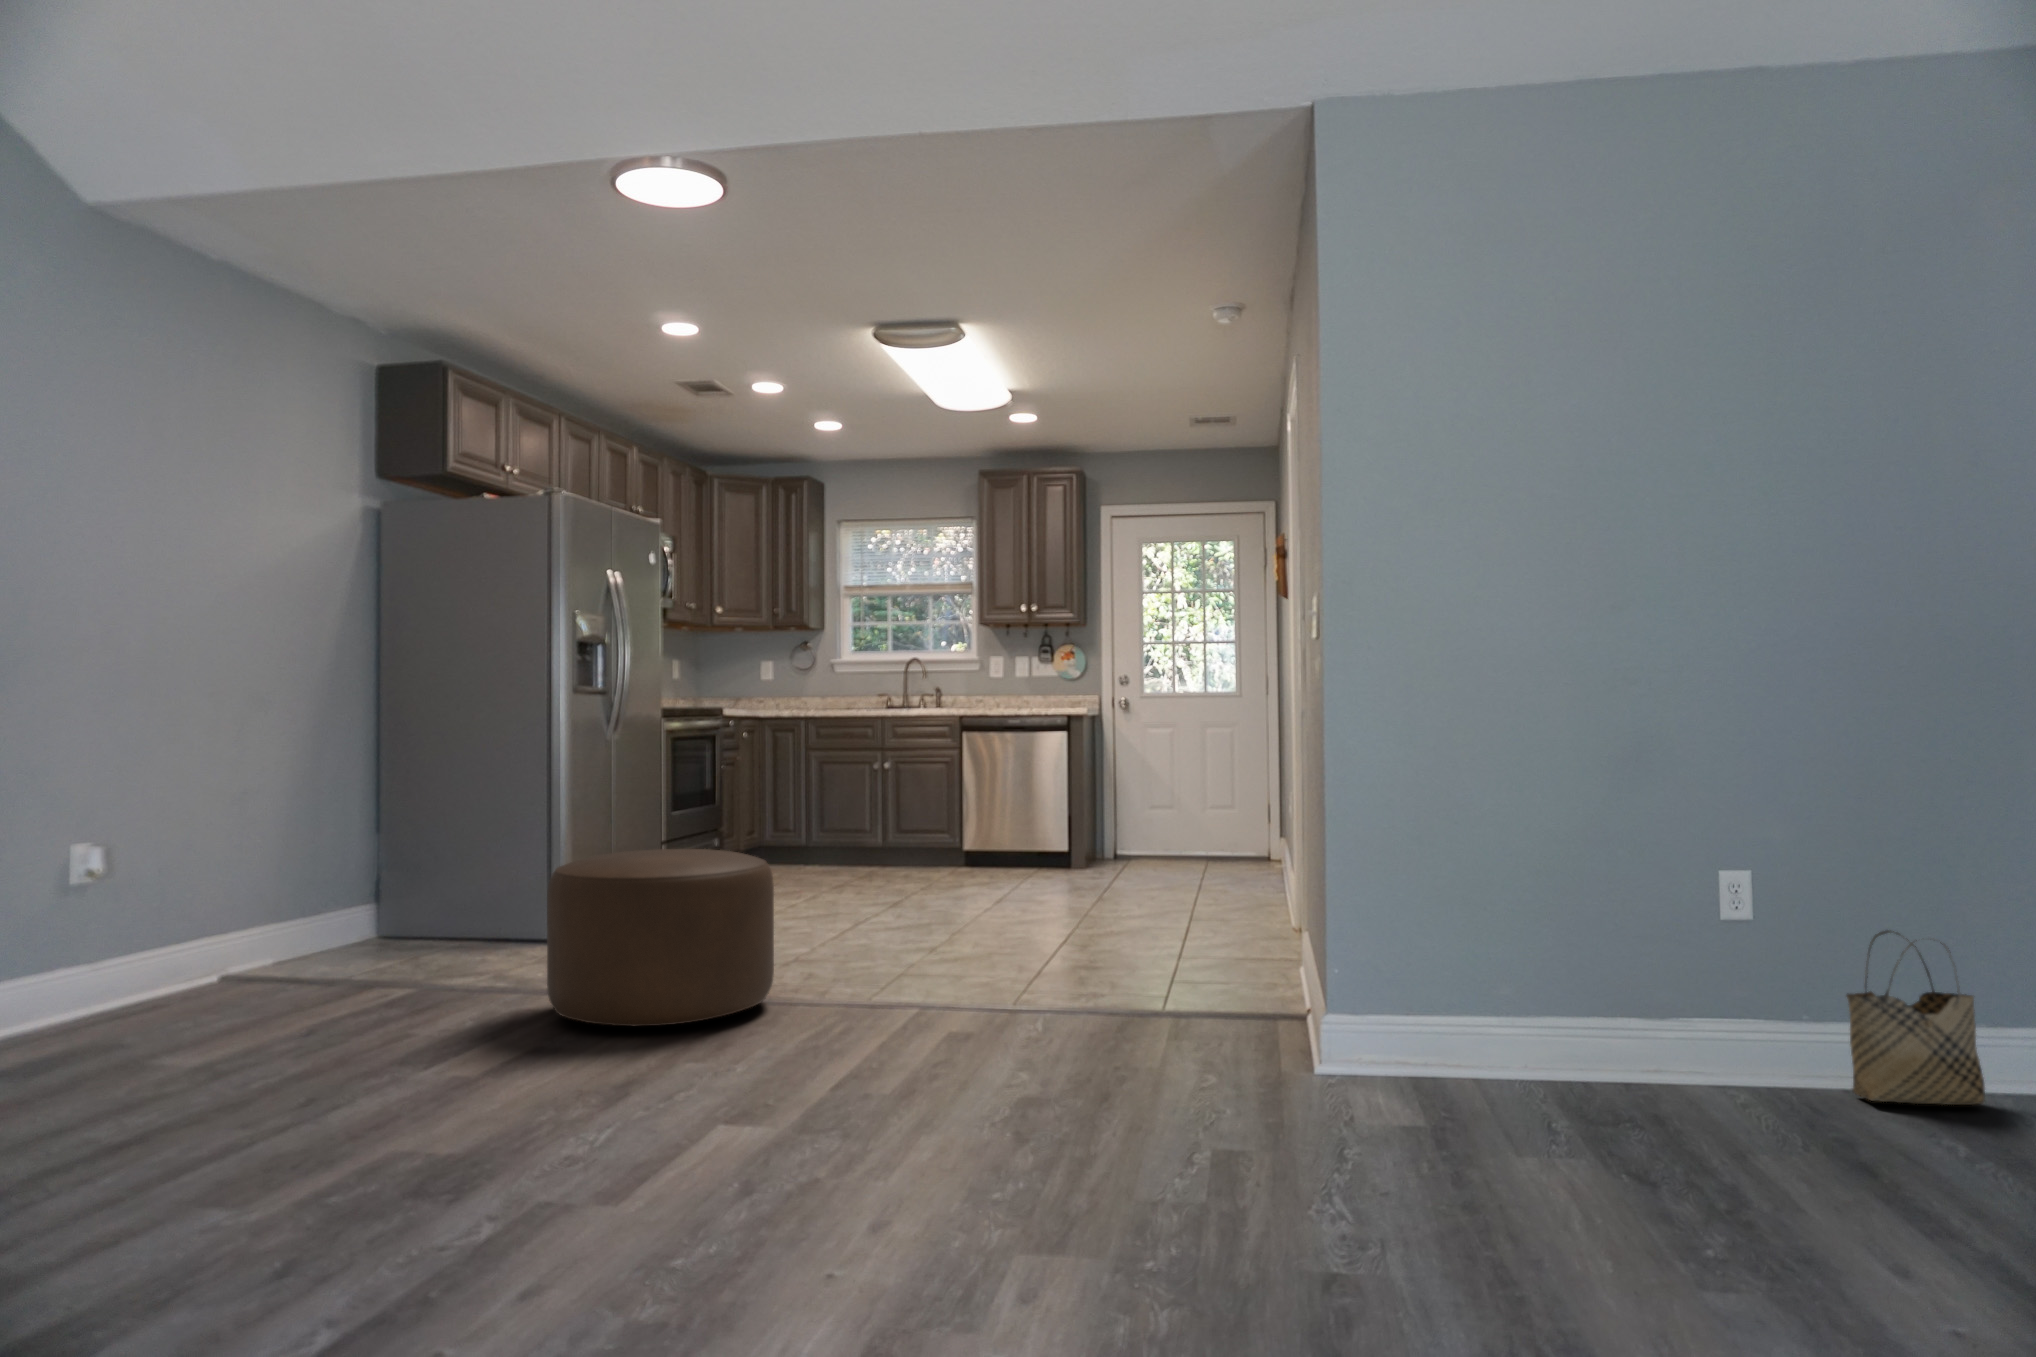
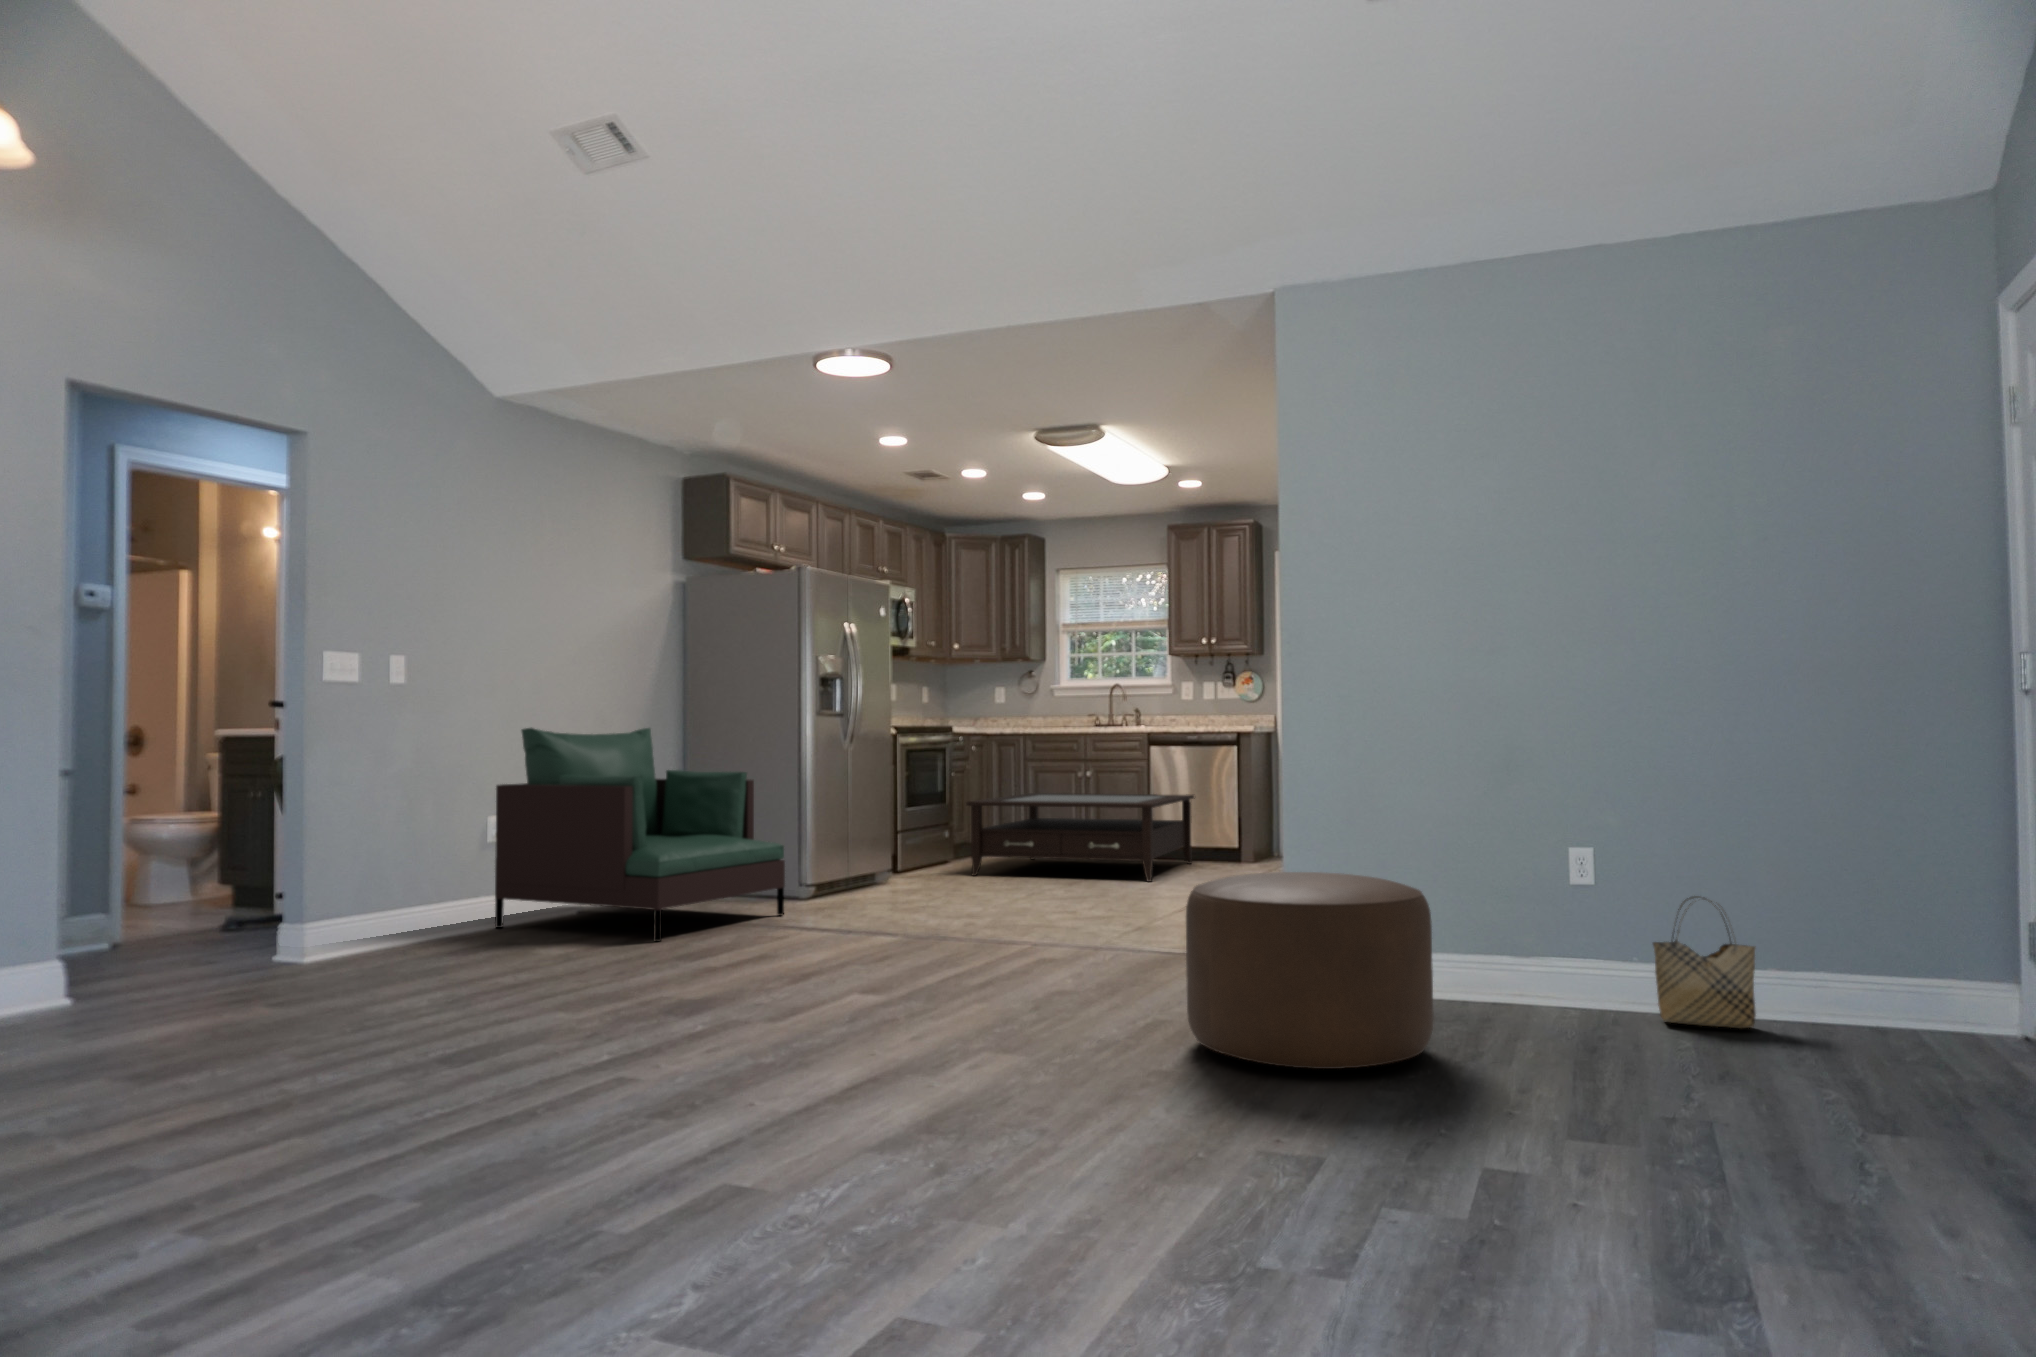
armchair: none [74,710,541,1033] -> present [495,728,785,941]
coffee table: none [755,788,1017,896] -> present [966,793,1195,882]
ottoman: present [547,849,774,1026] -> present [1186,872,1434,1069]

